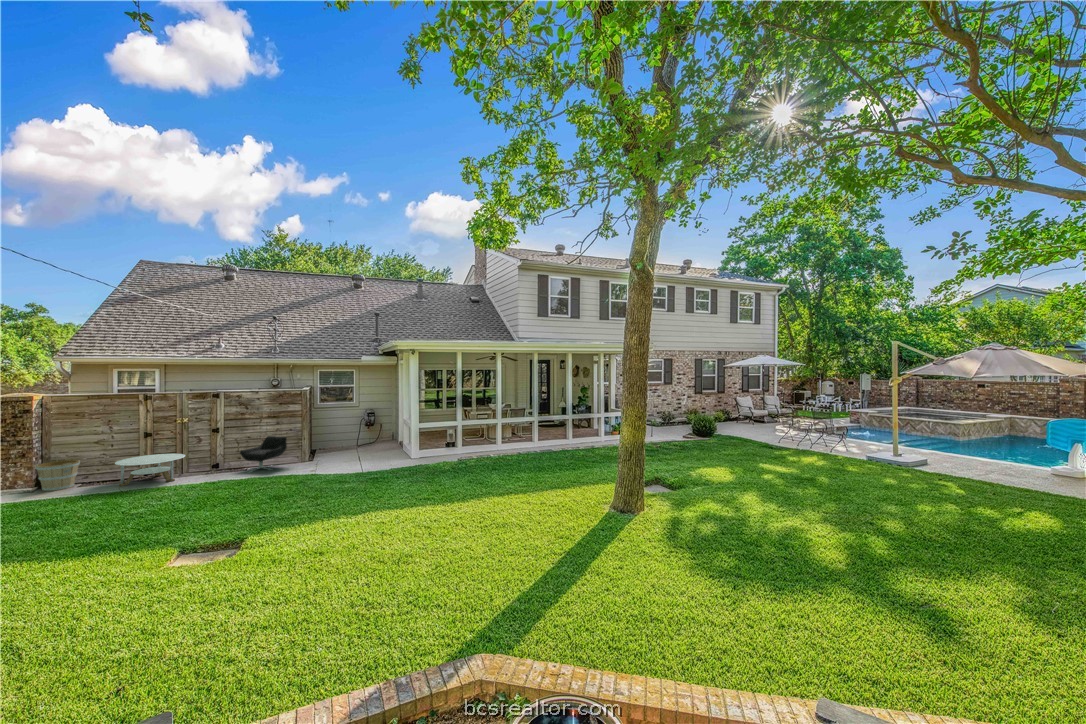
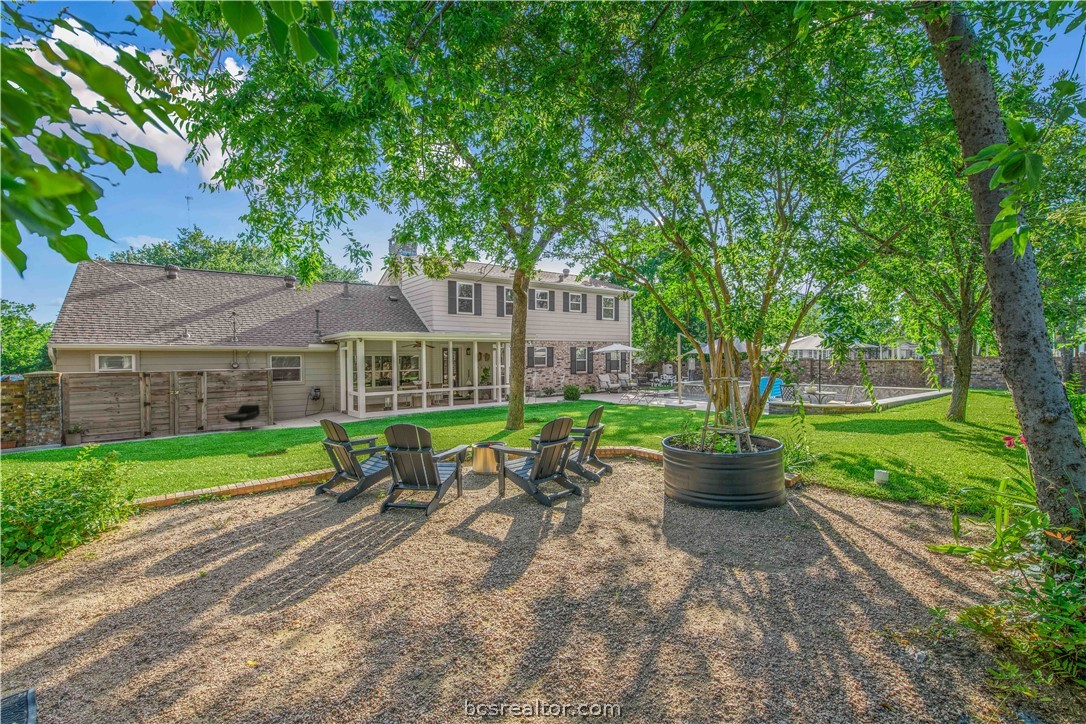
round table: present [115,454,186,486] -> none [130,418,183,440]
wooden bucket: present [36,459,80,491] -> none [66,422,100,445]

